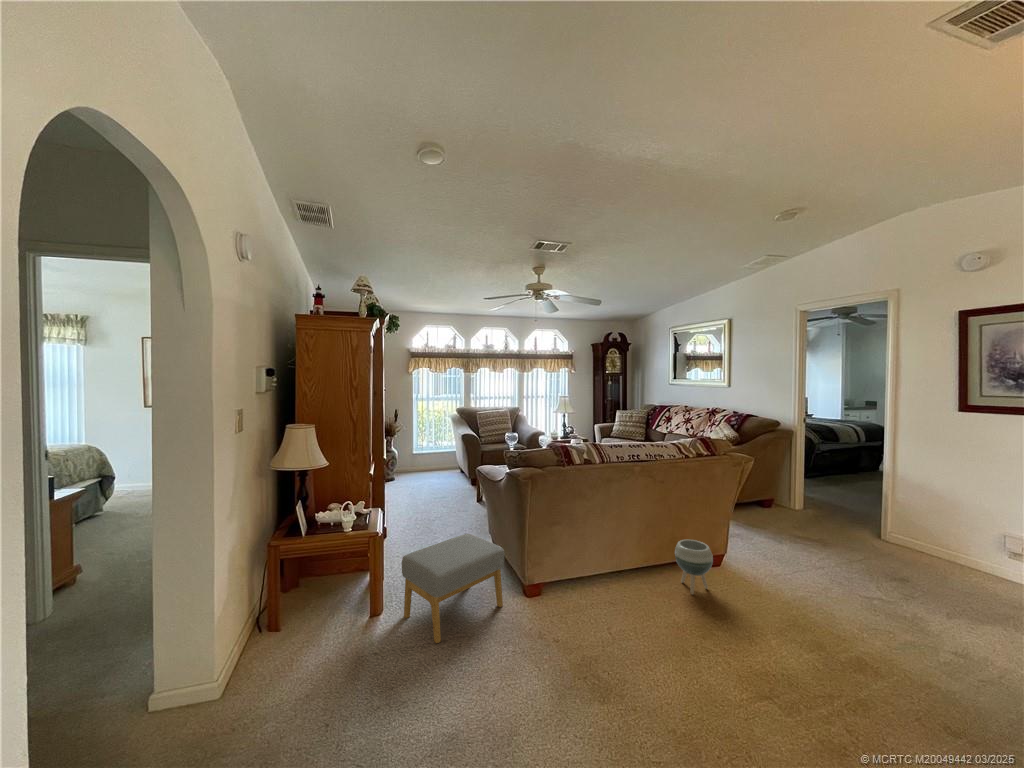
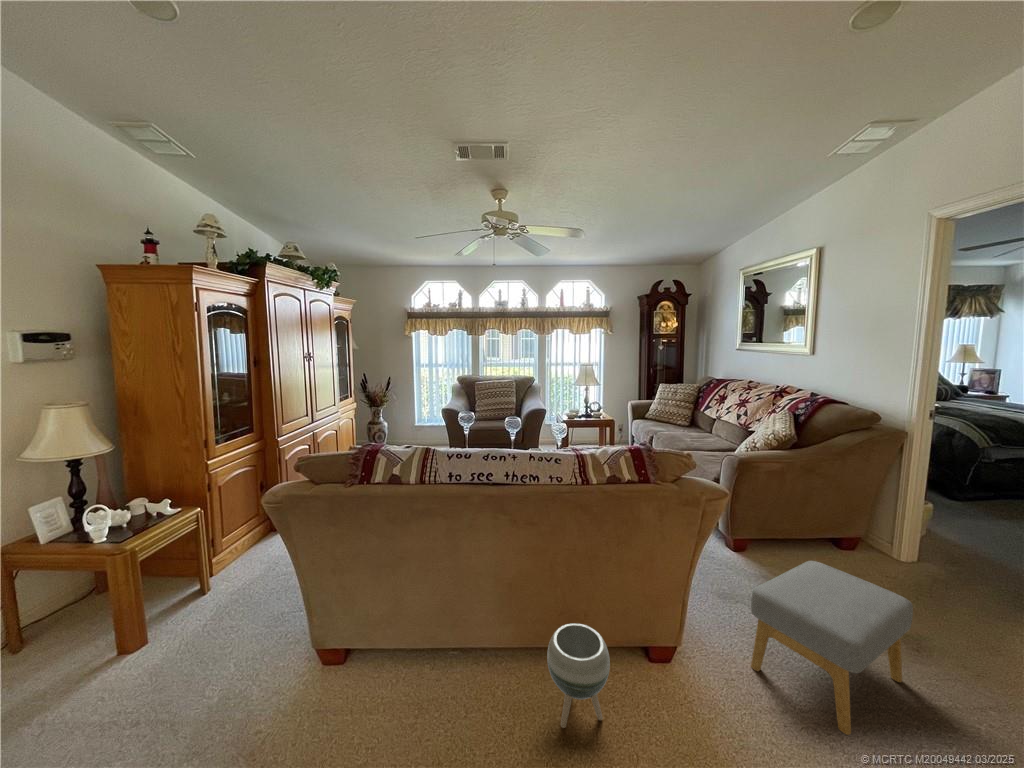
footstool: present [402,534,504,643] -> present [751,561,913,735]

